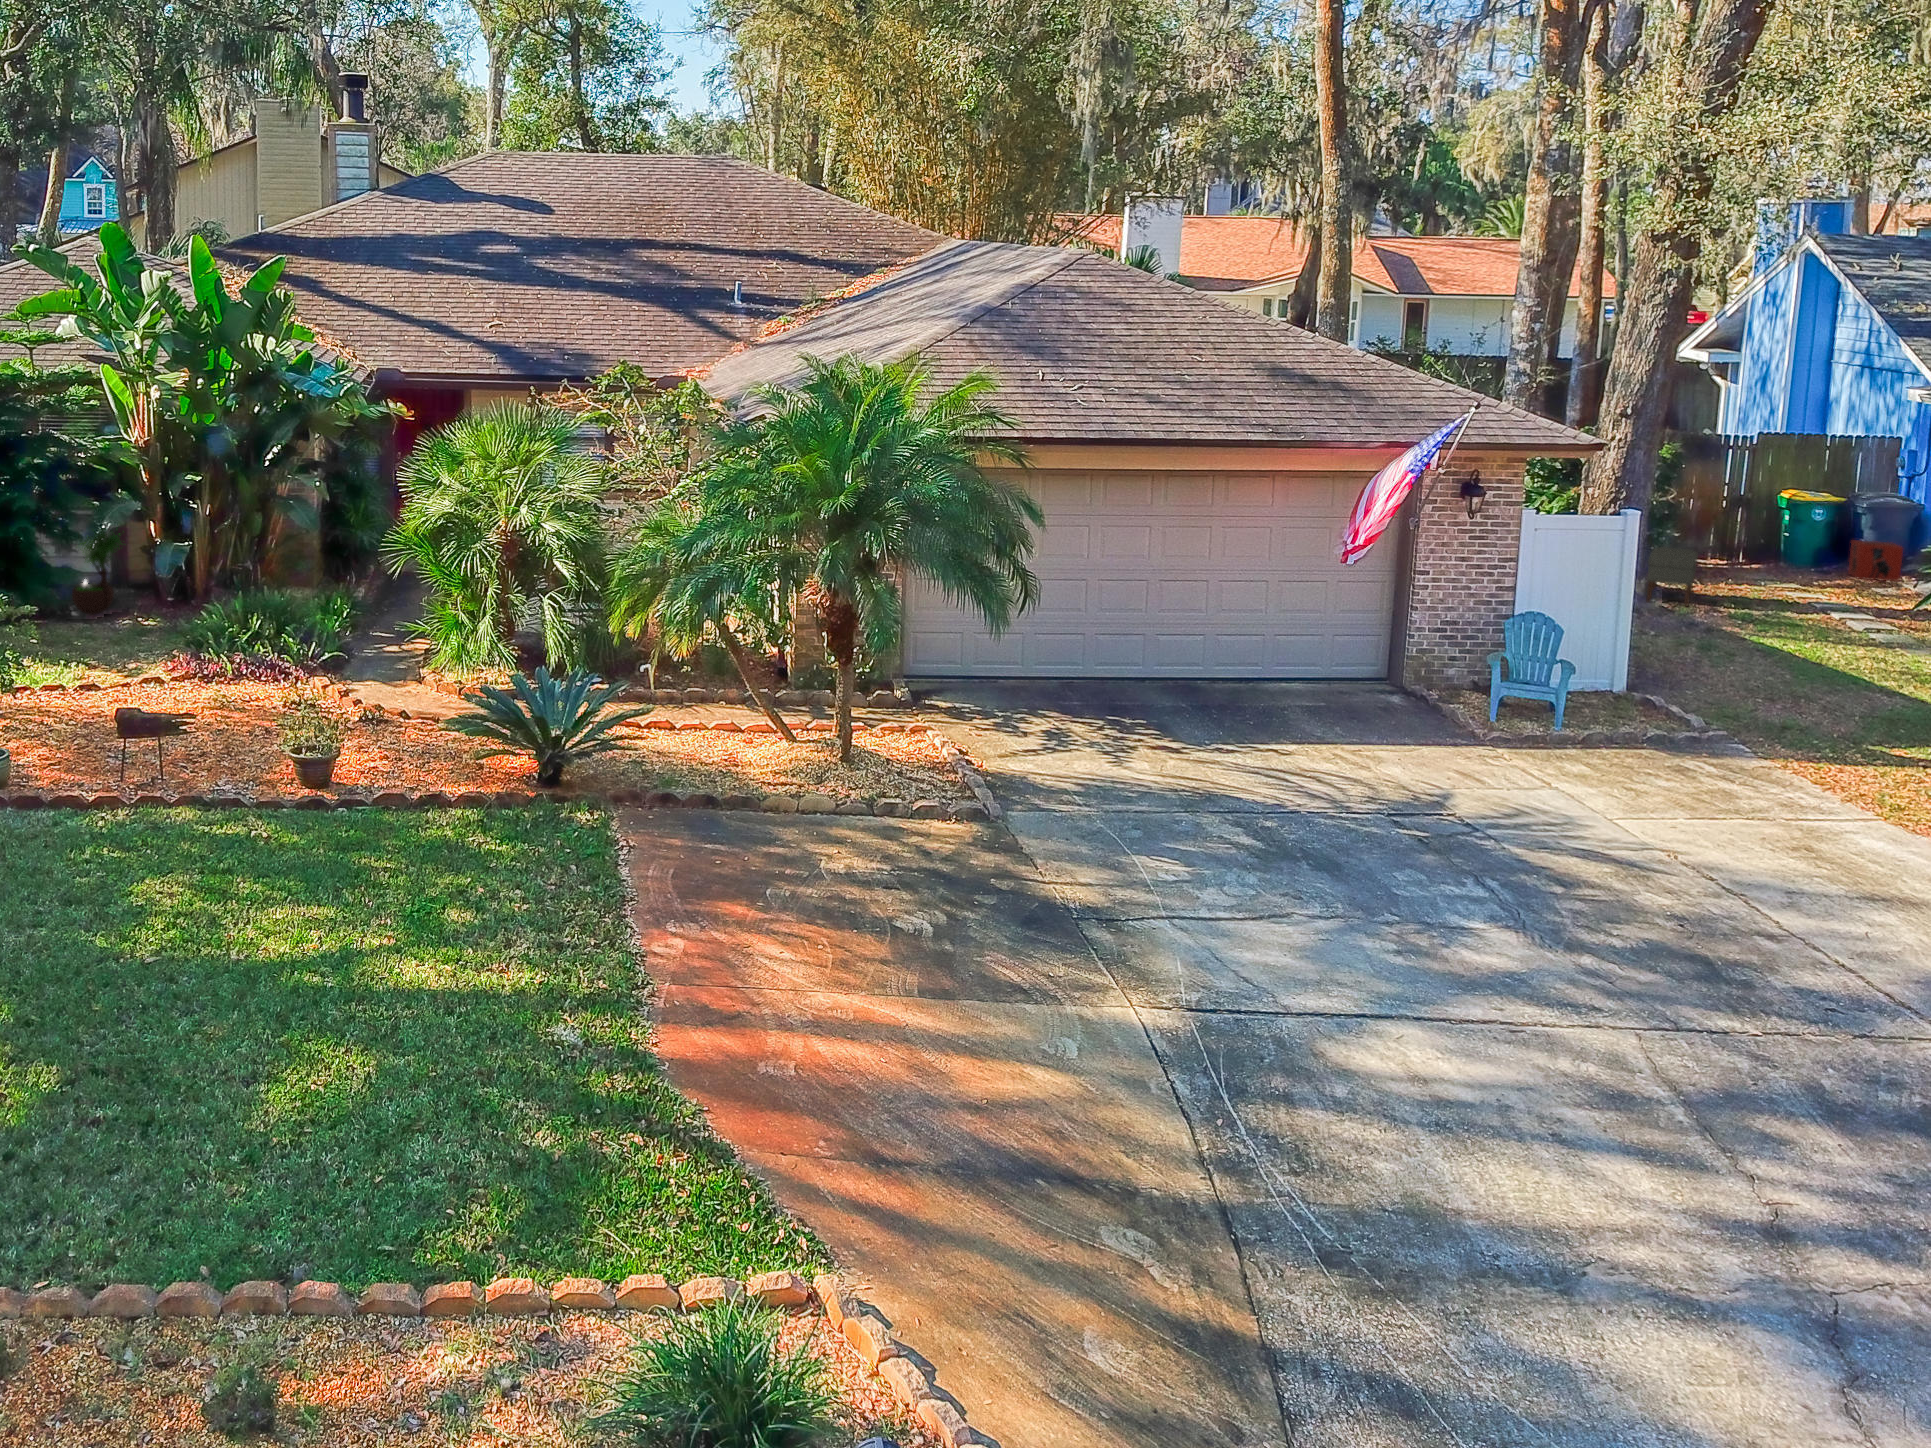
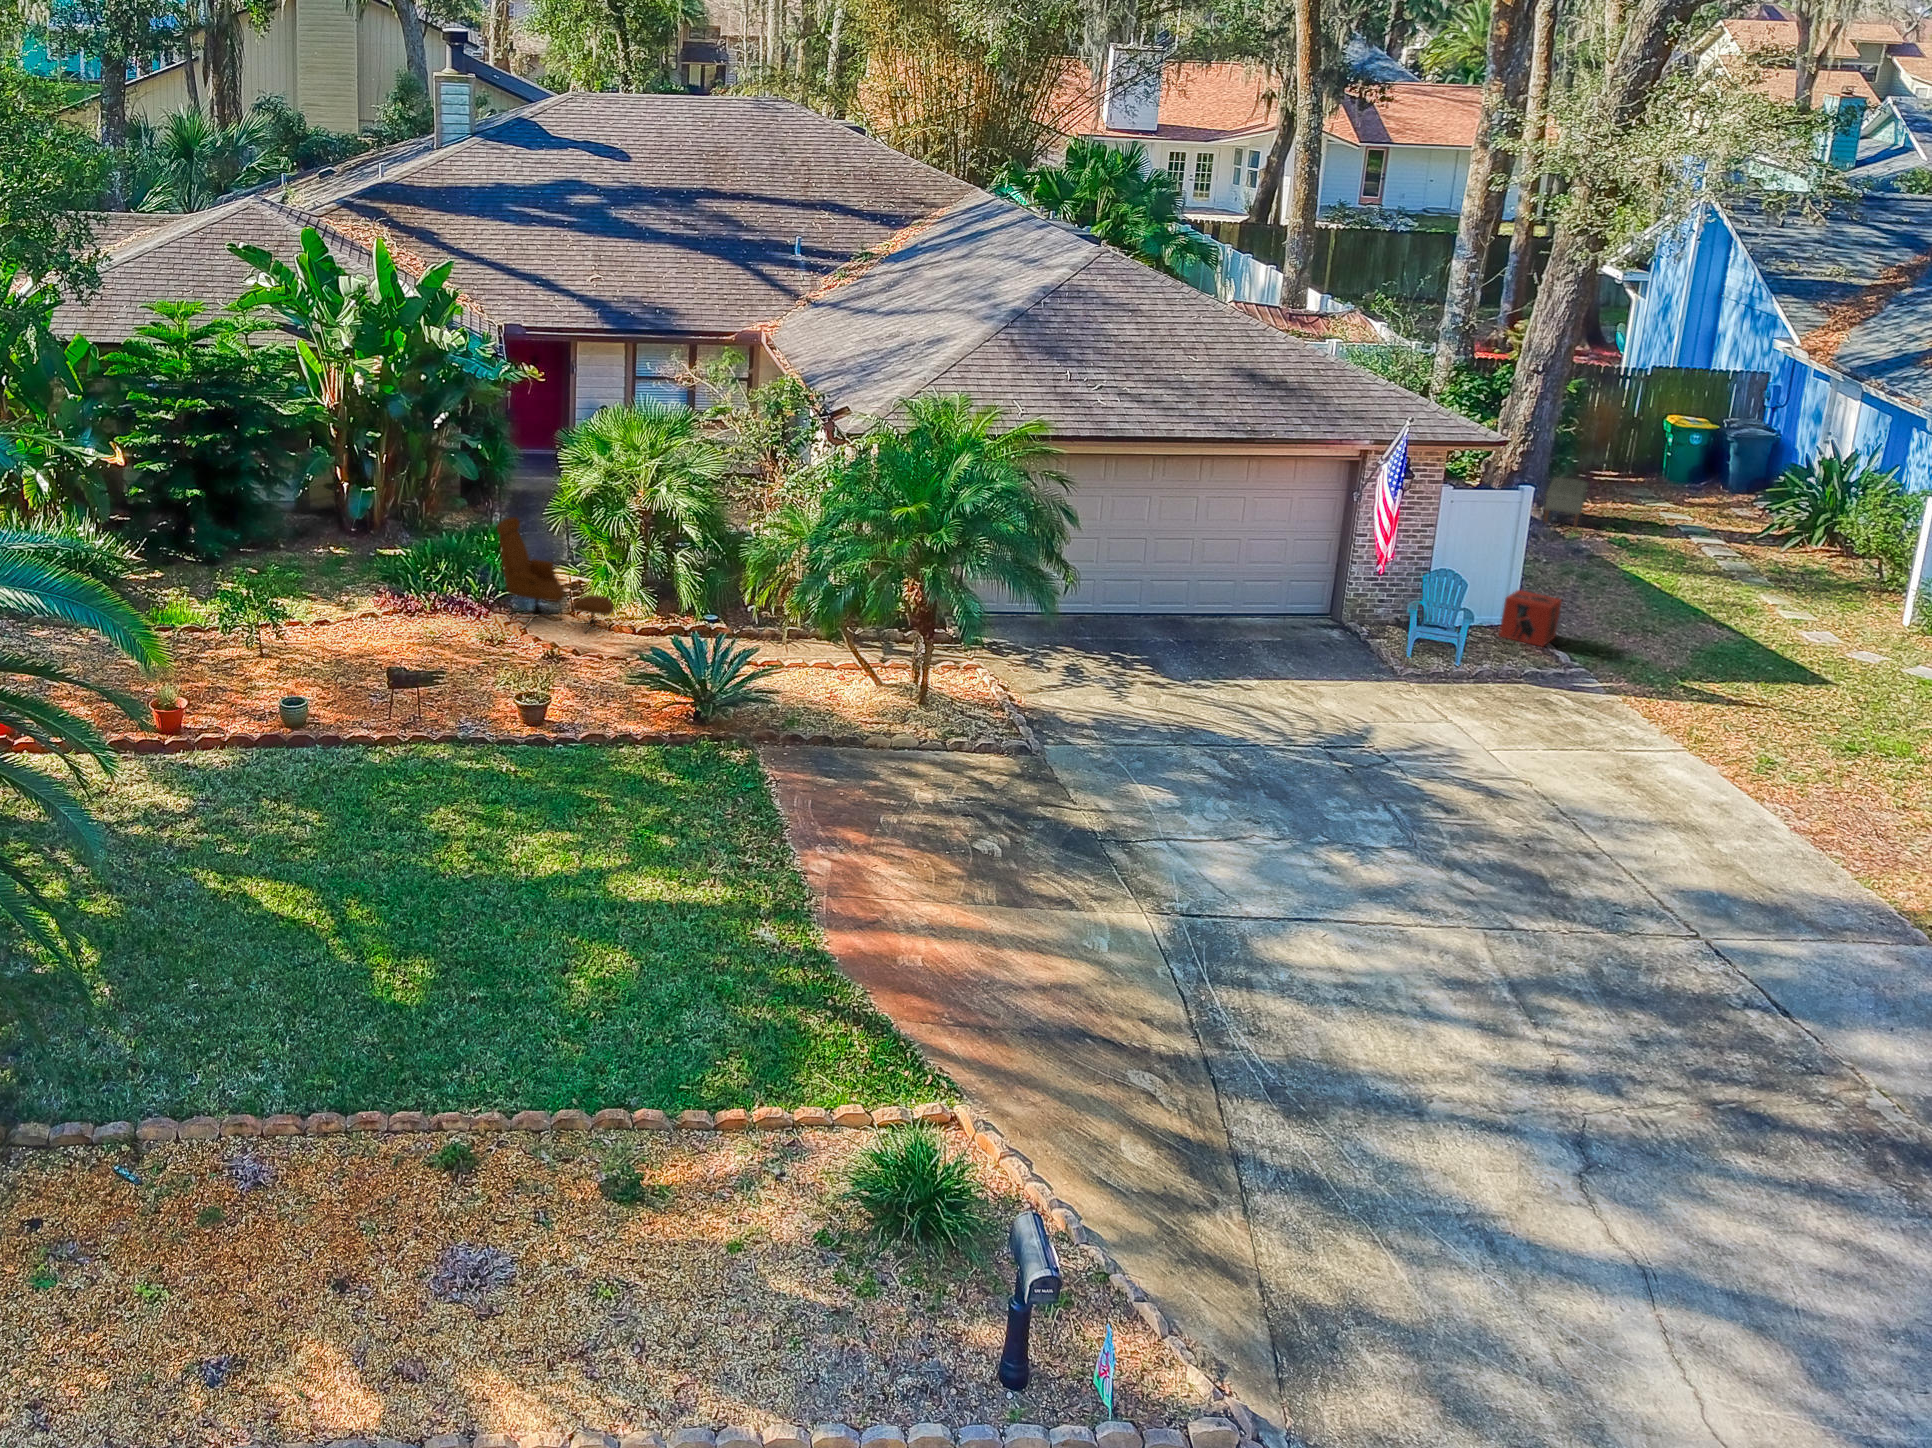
potted tree: present [72,531,120,615] -> none [271,474,315,546]
storage box: present [1848,540,1903,582] -> present [1499,590,1562,646]
lounge chair: none [317,554,465,696] -> present [497,517,614,630]

